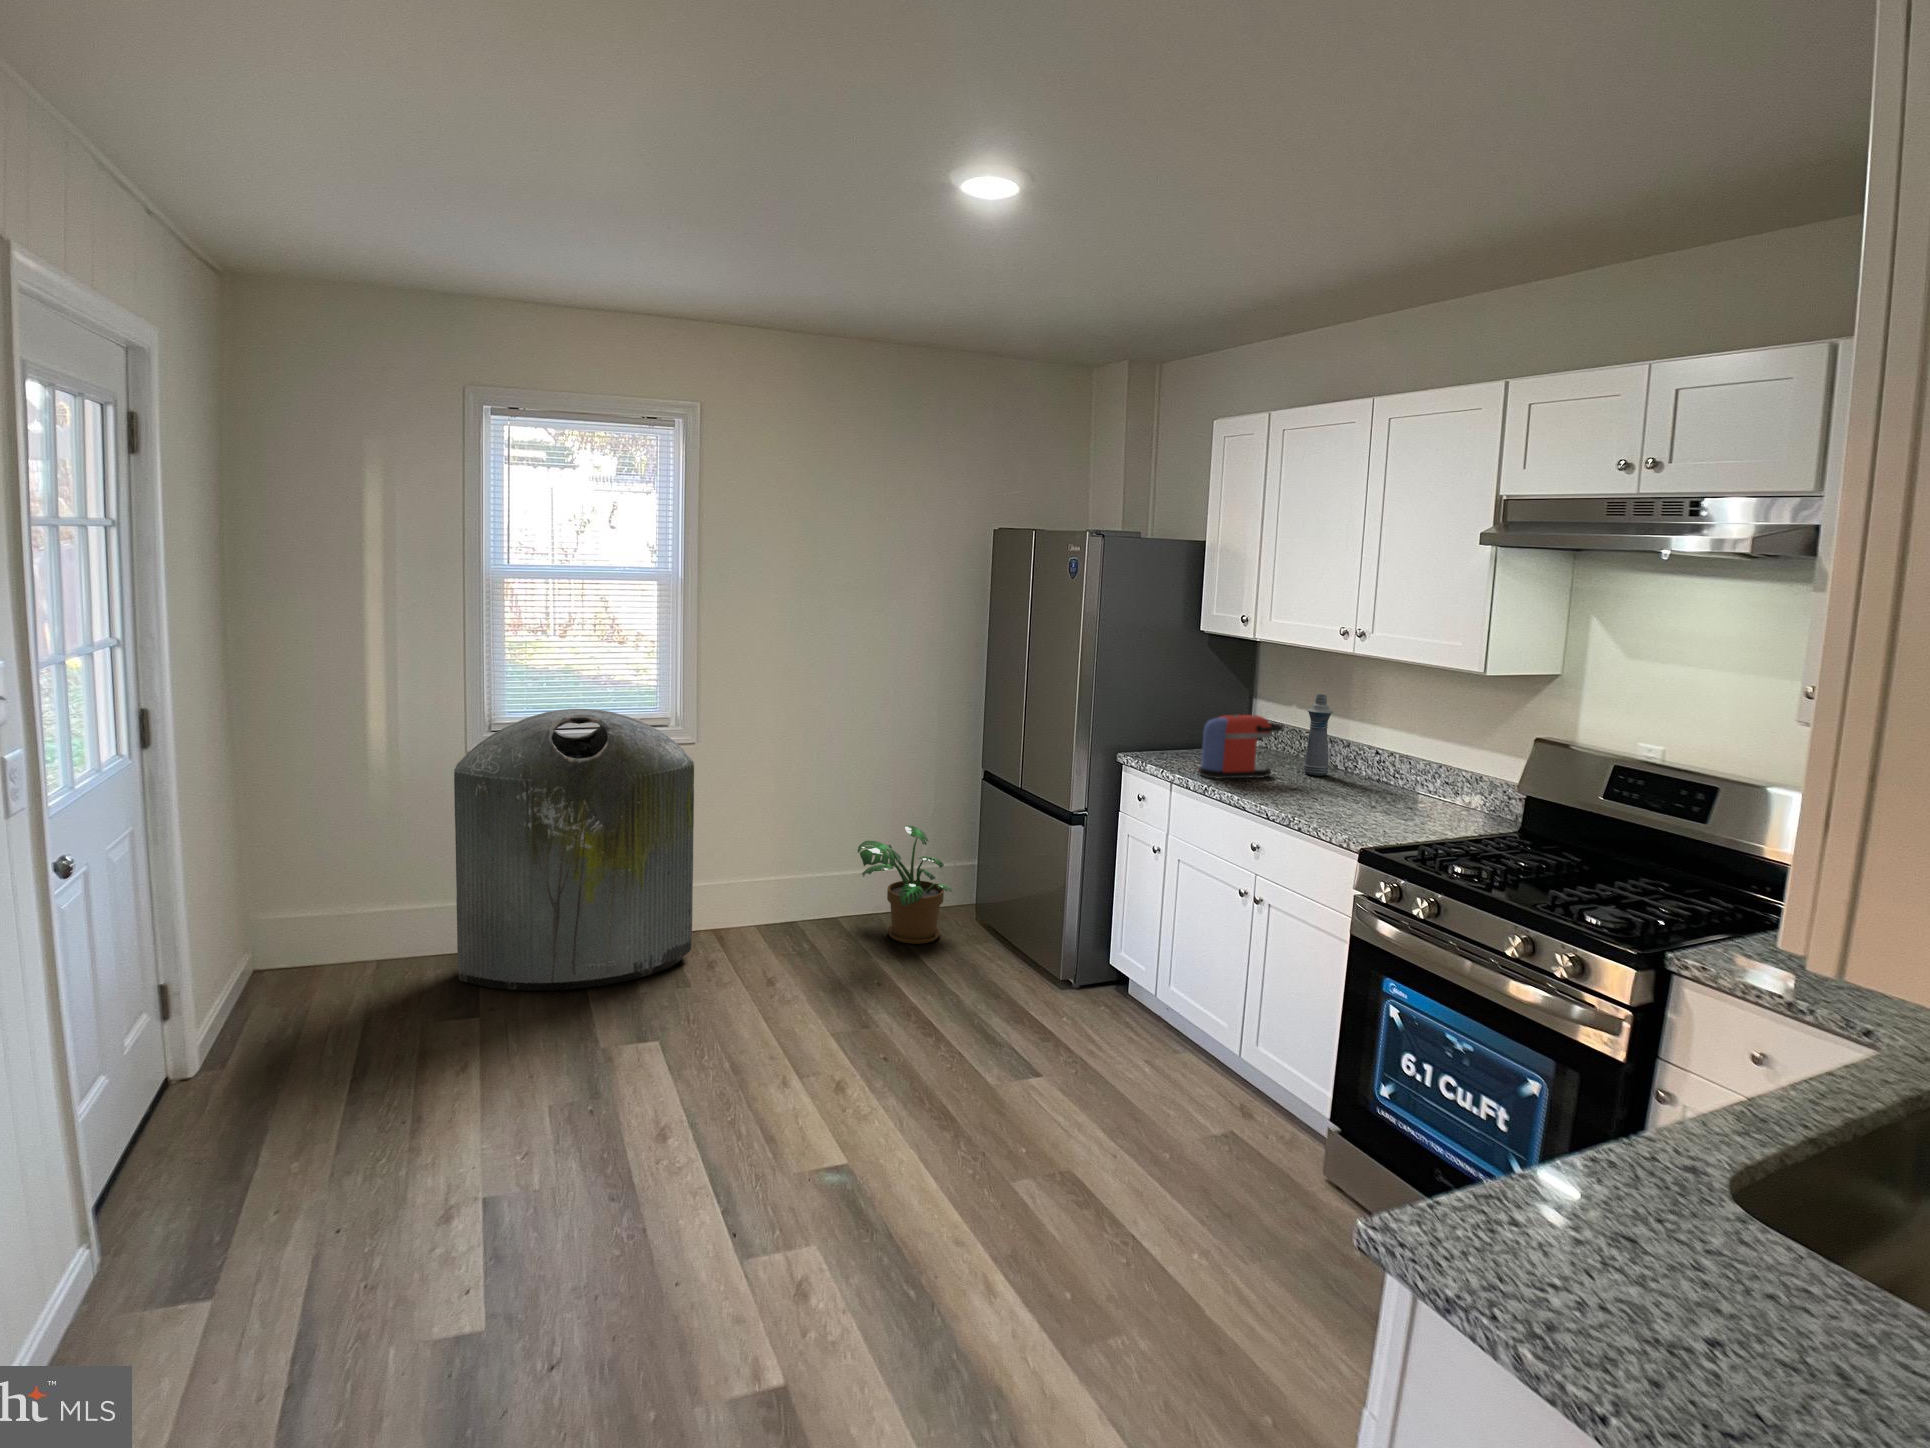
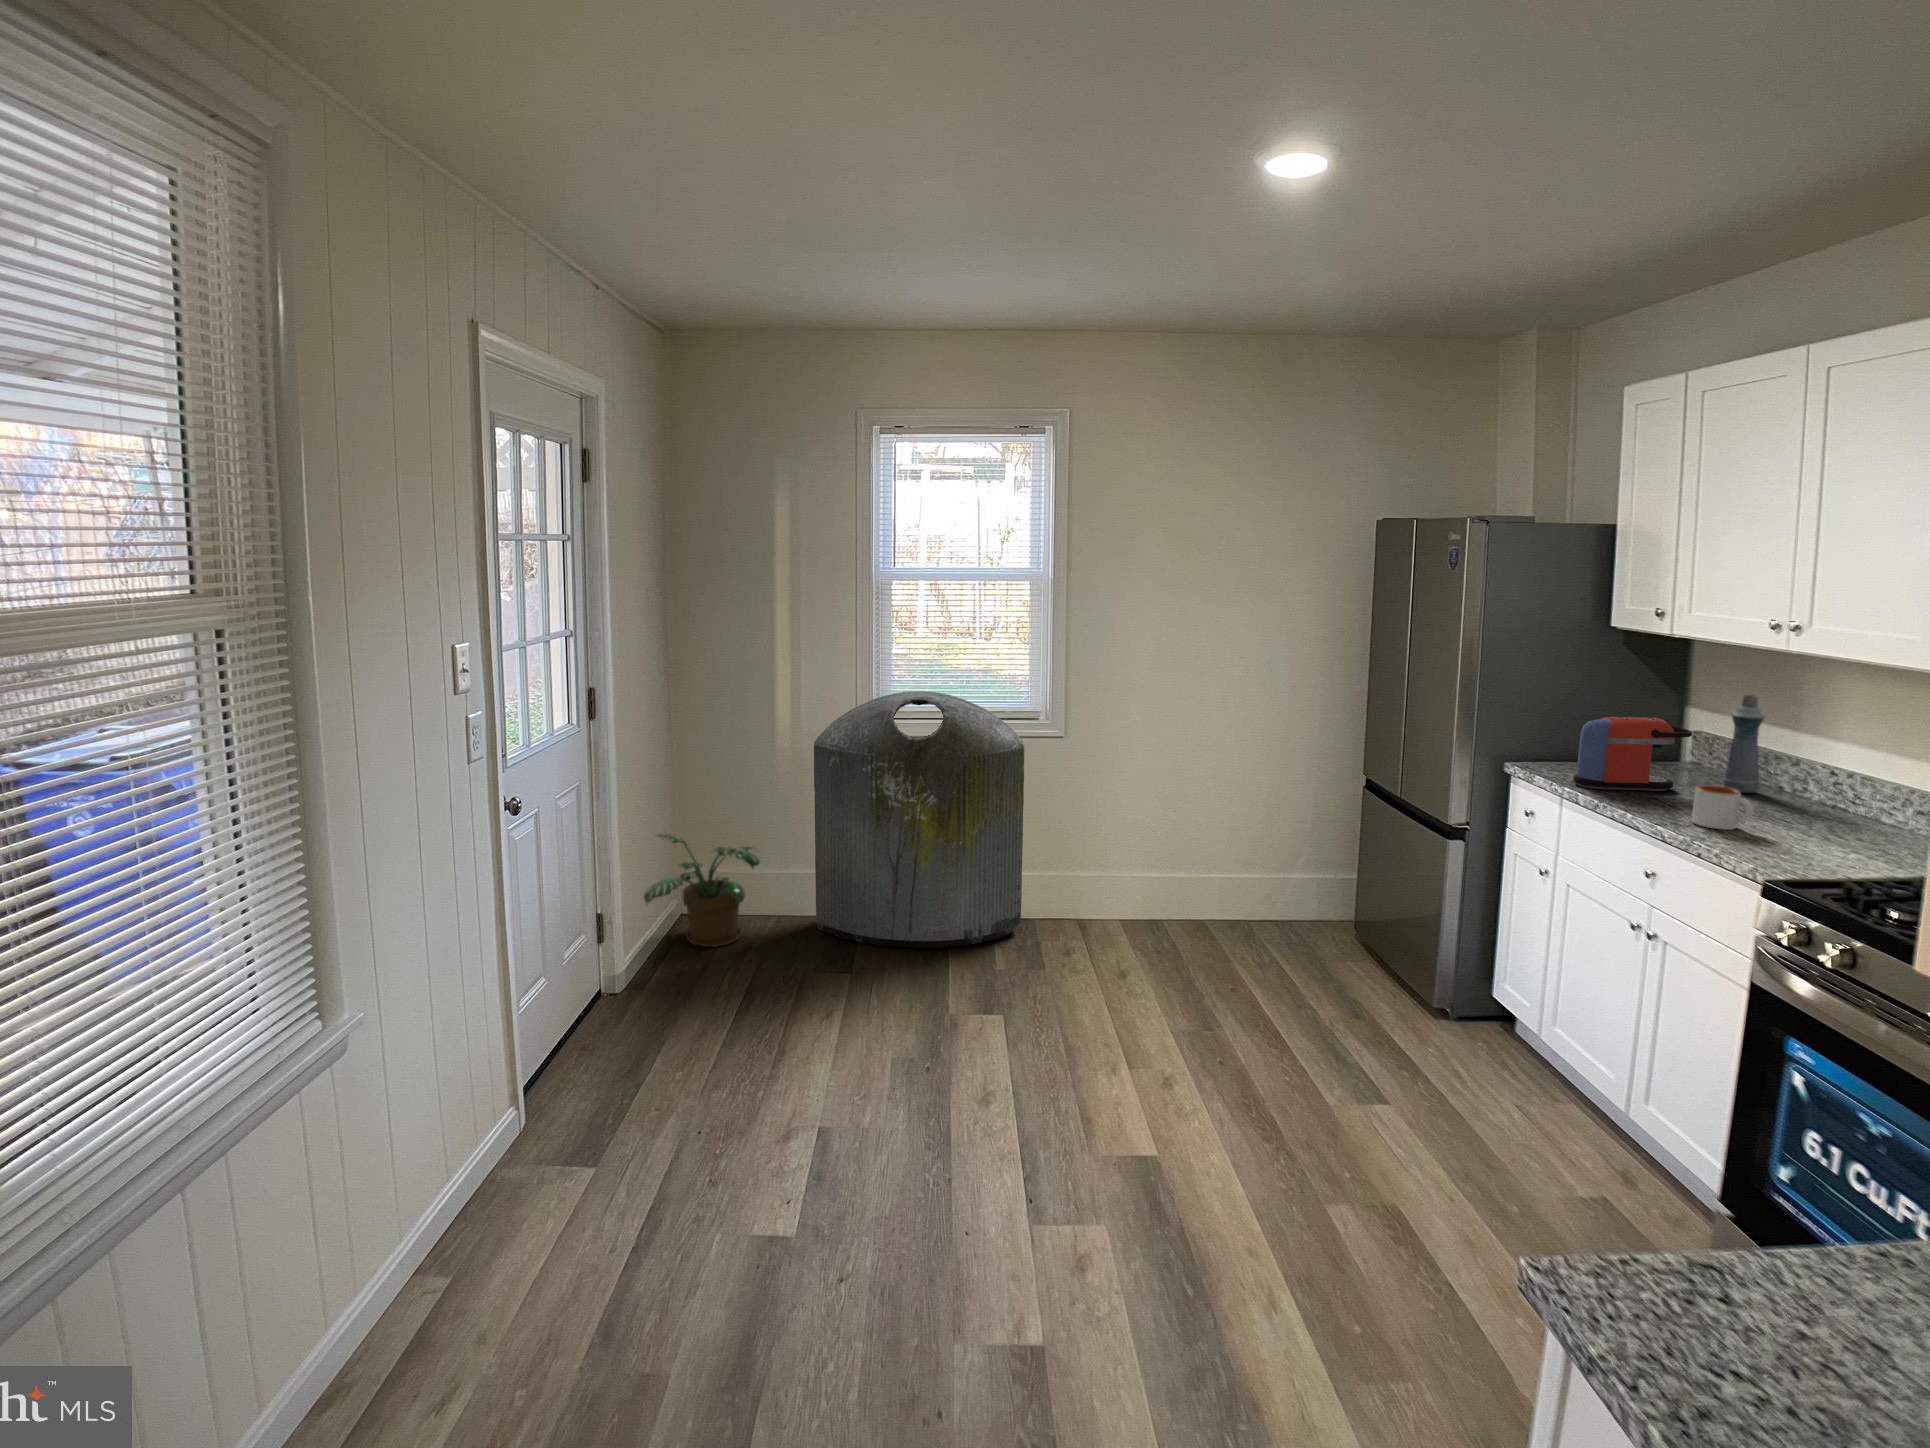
mug: none [1296,771,1340,807] -> present [1692,785,1754,830]
potted plant: present [858,826,953,944] -> present [644,834,759,947]

